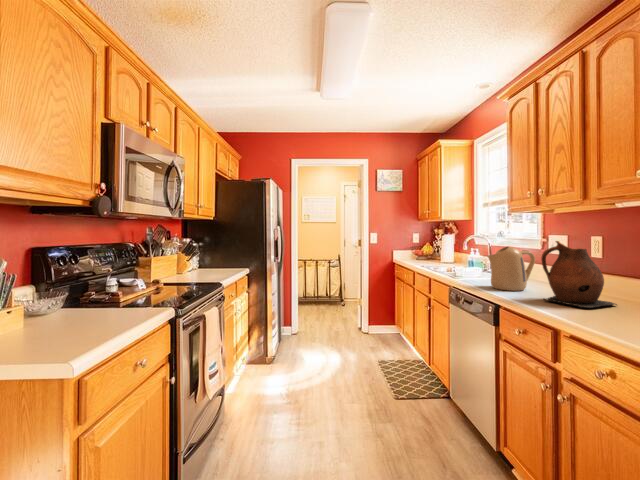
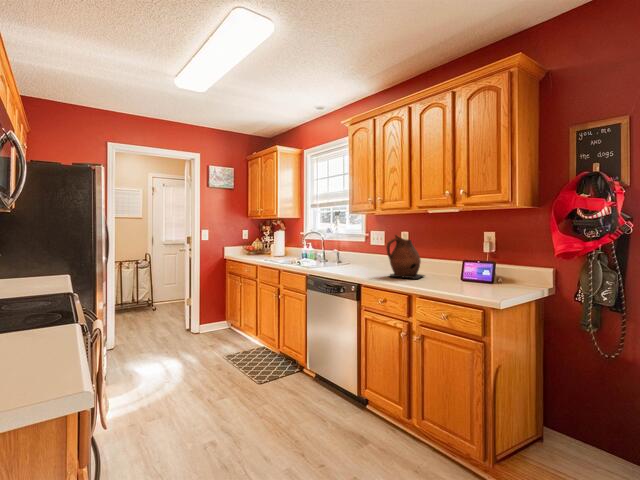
kettle: present [487,246,535,291] -> none [344,239,373,273]

